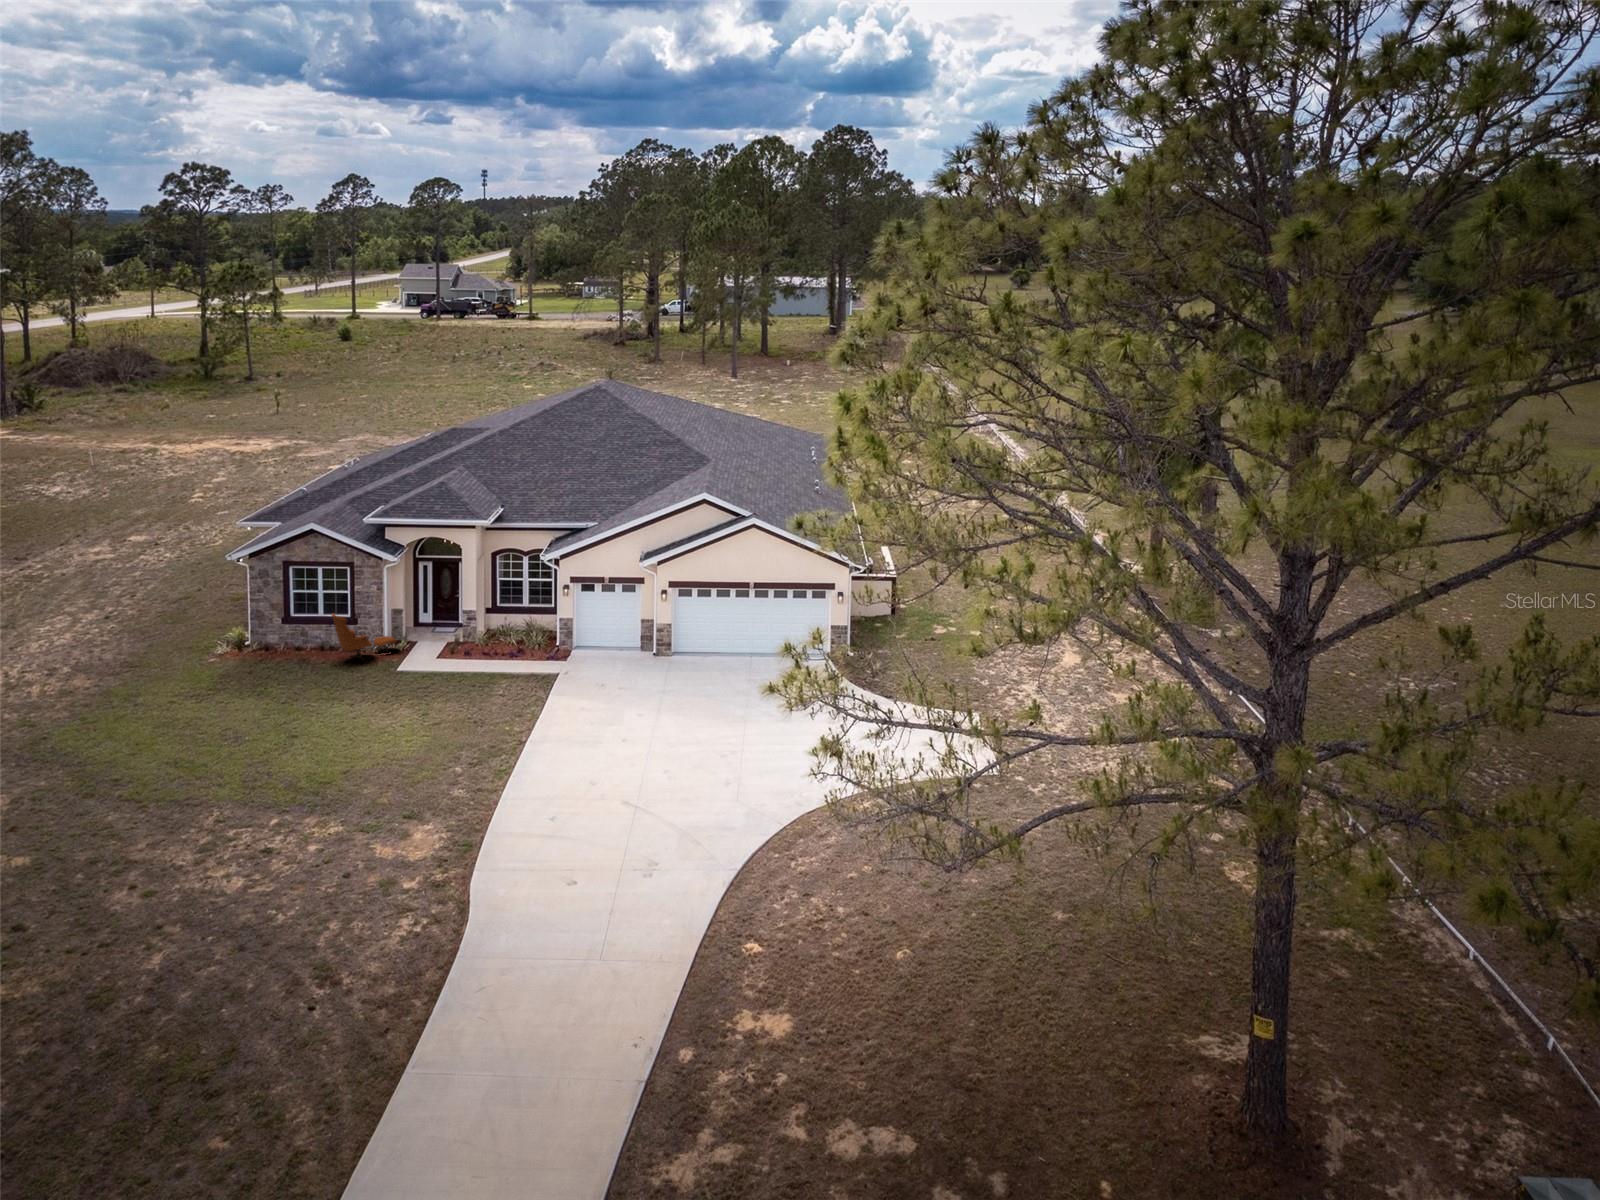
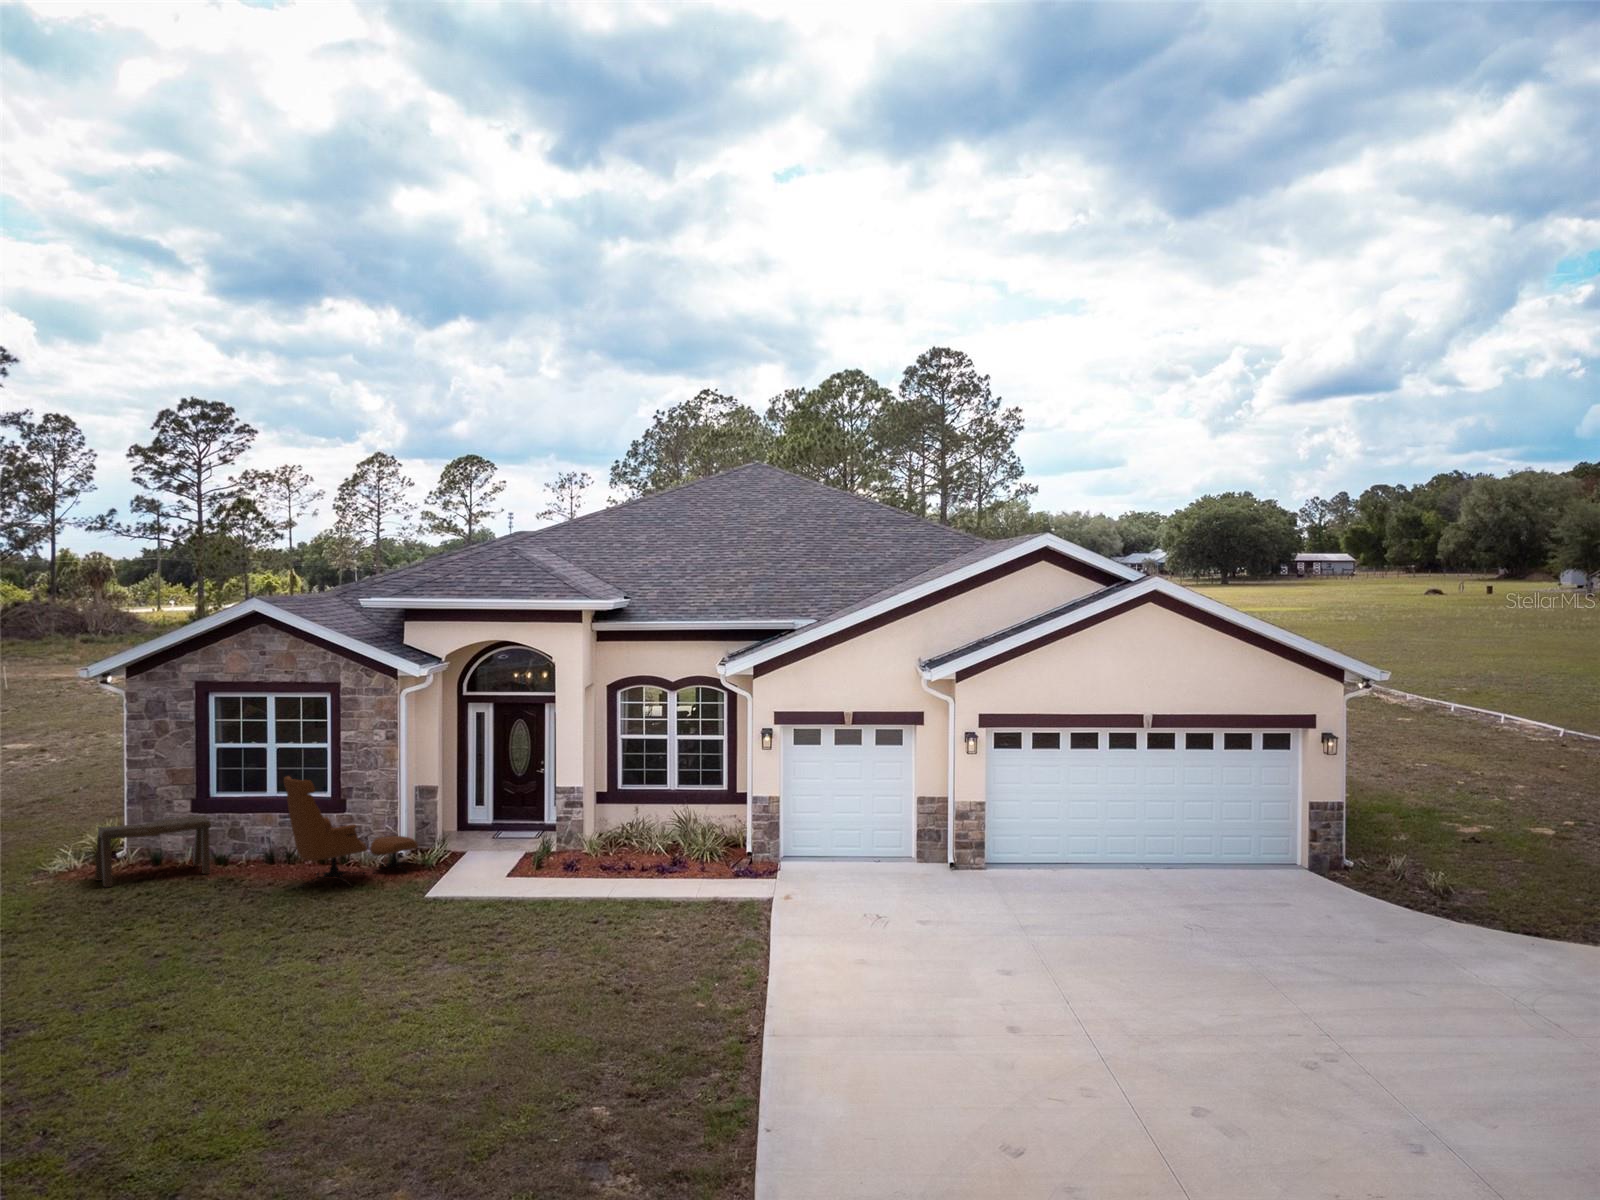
bench: none [247,625,300,661] -> present [95,815,211,887]

